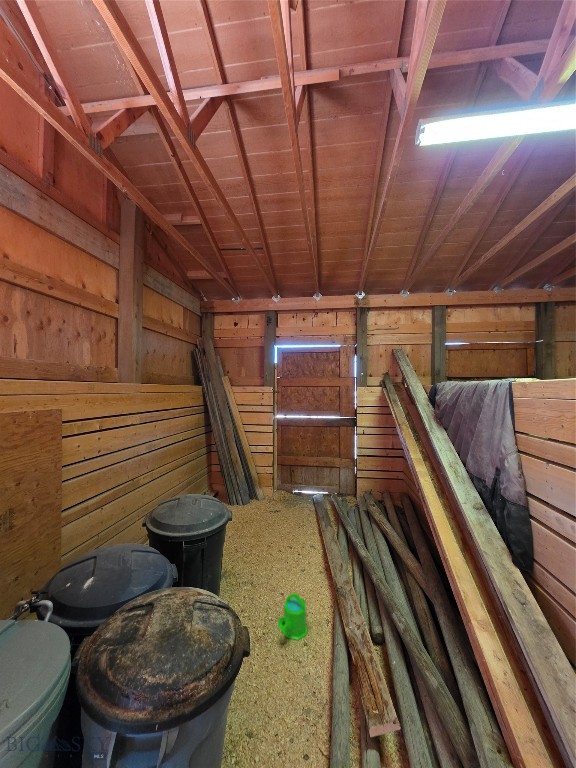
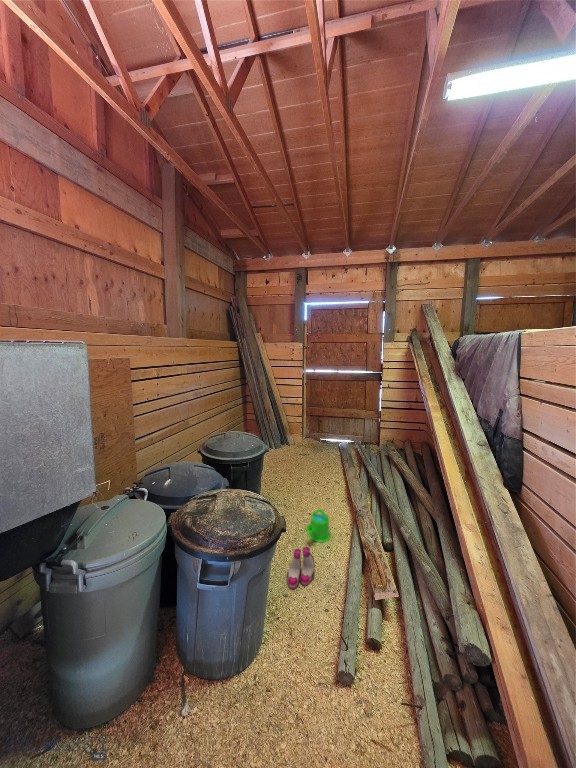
boots: none [252,656,289,726] -> present [287,547,315,589]

